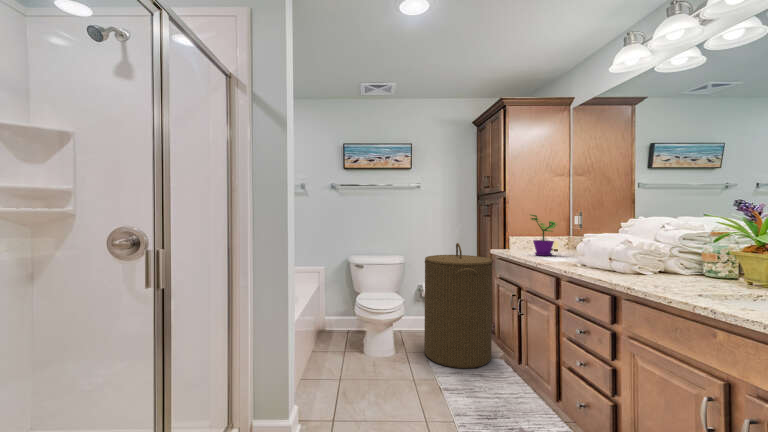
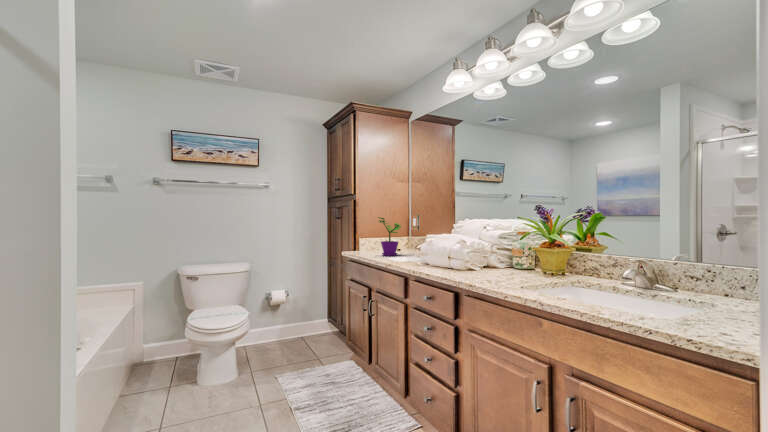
laundry hamper: present [424,243,493,368] -> none [273,247,344,379]

